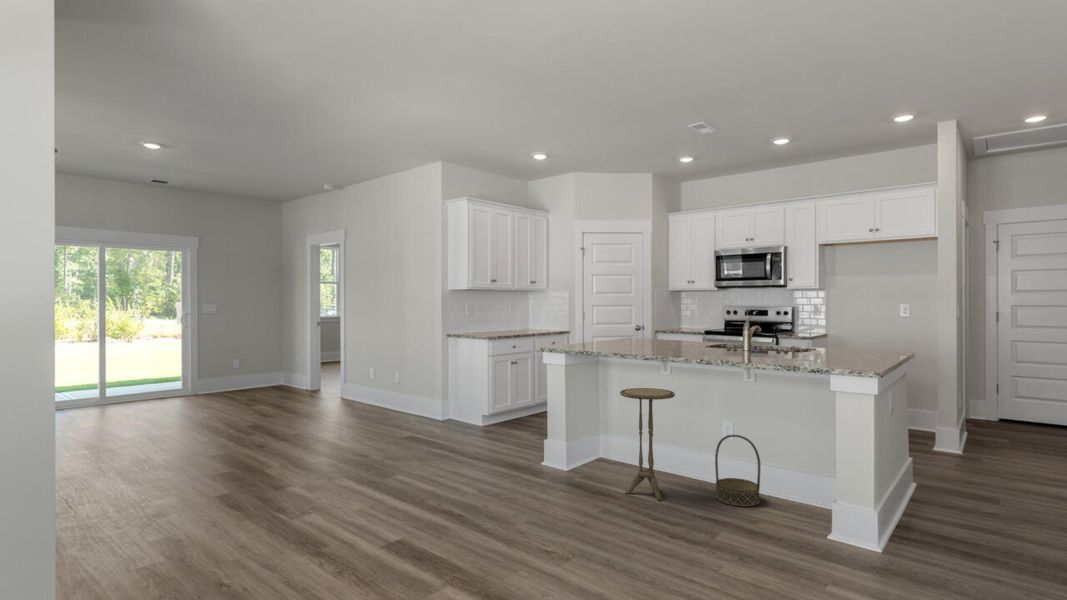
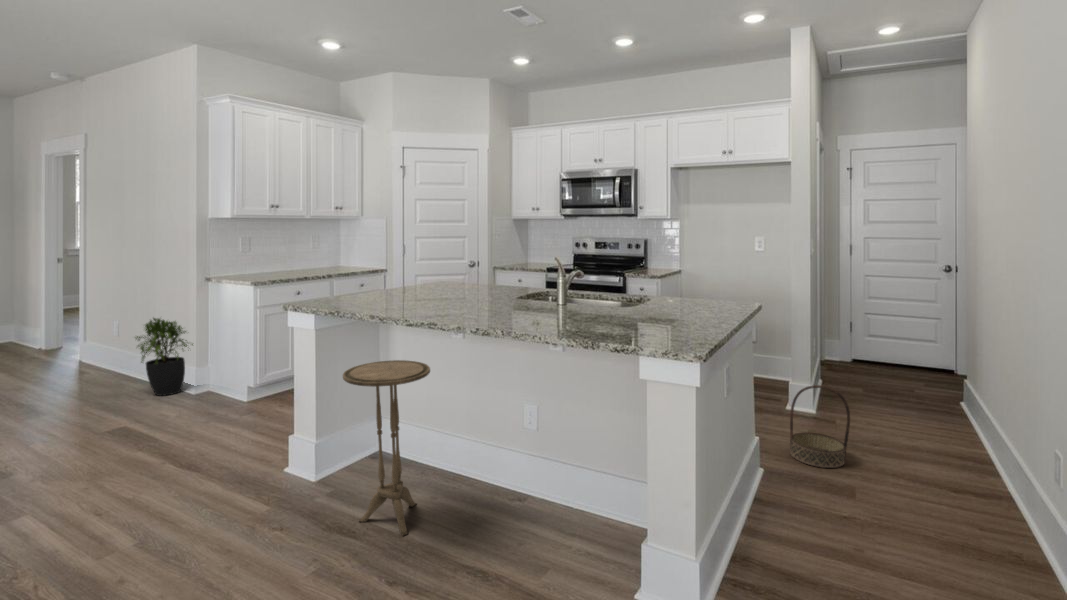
potted plant: none [398,363,438,424] -> present [136,318,193,396]
basket: present [715,435,760,507] -> present [790,385,850,468]

